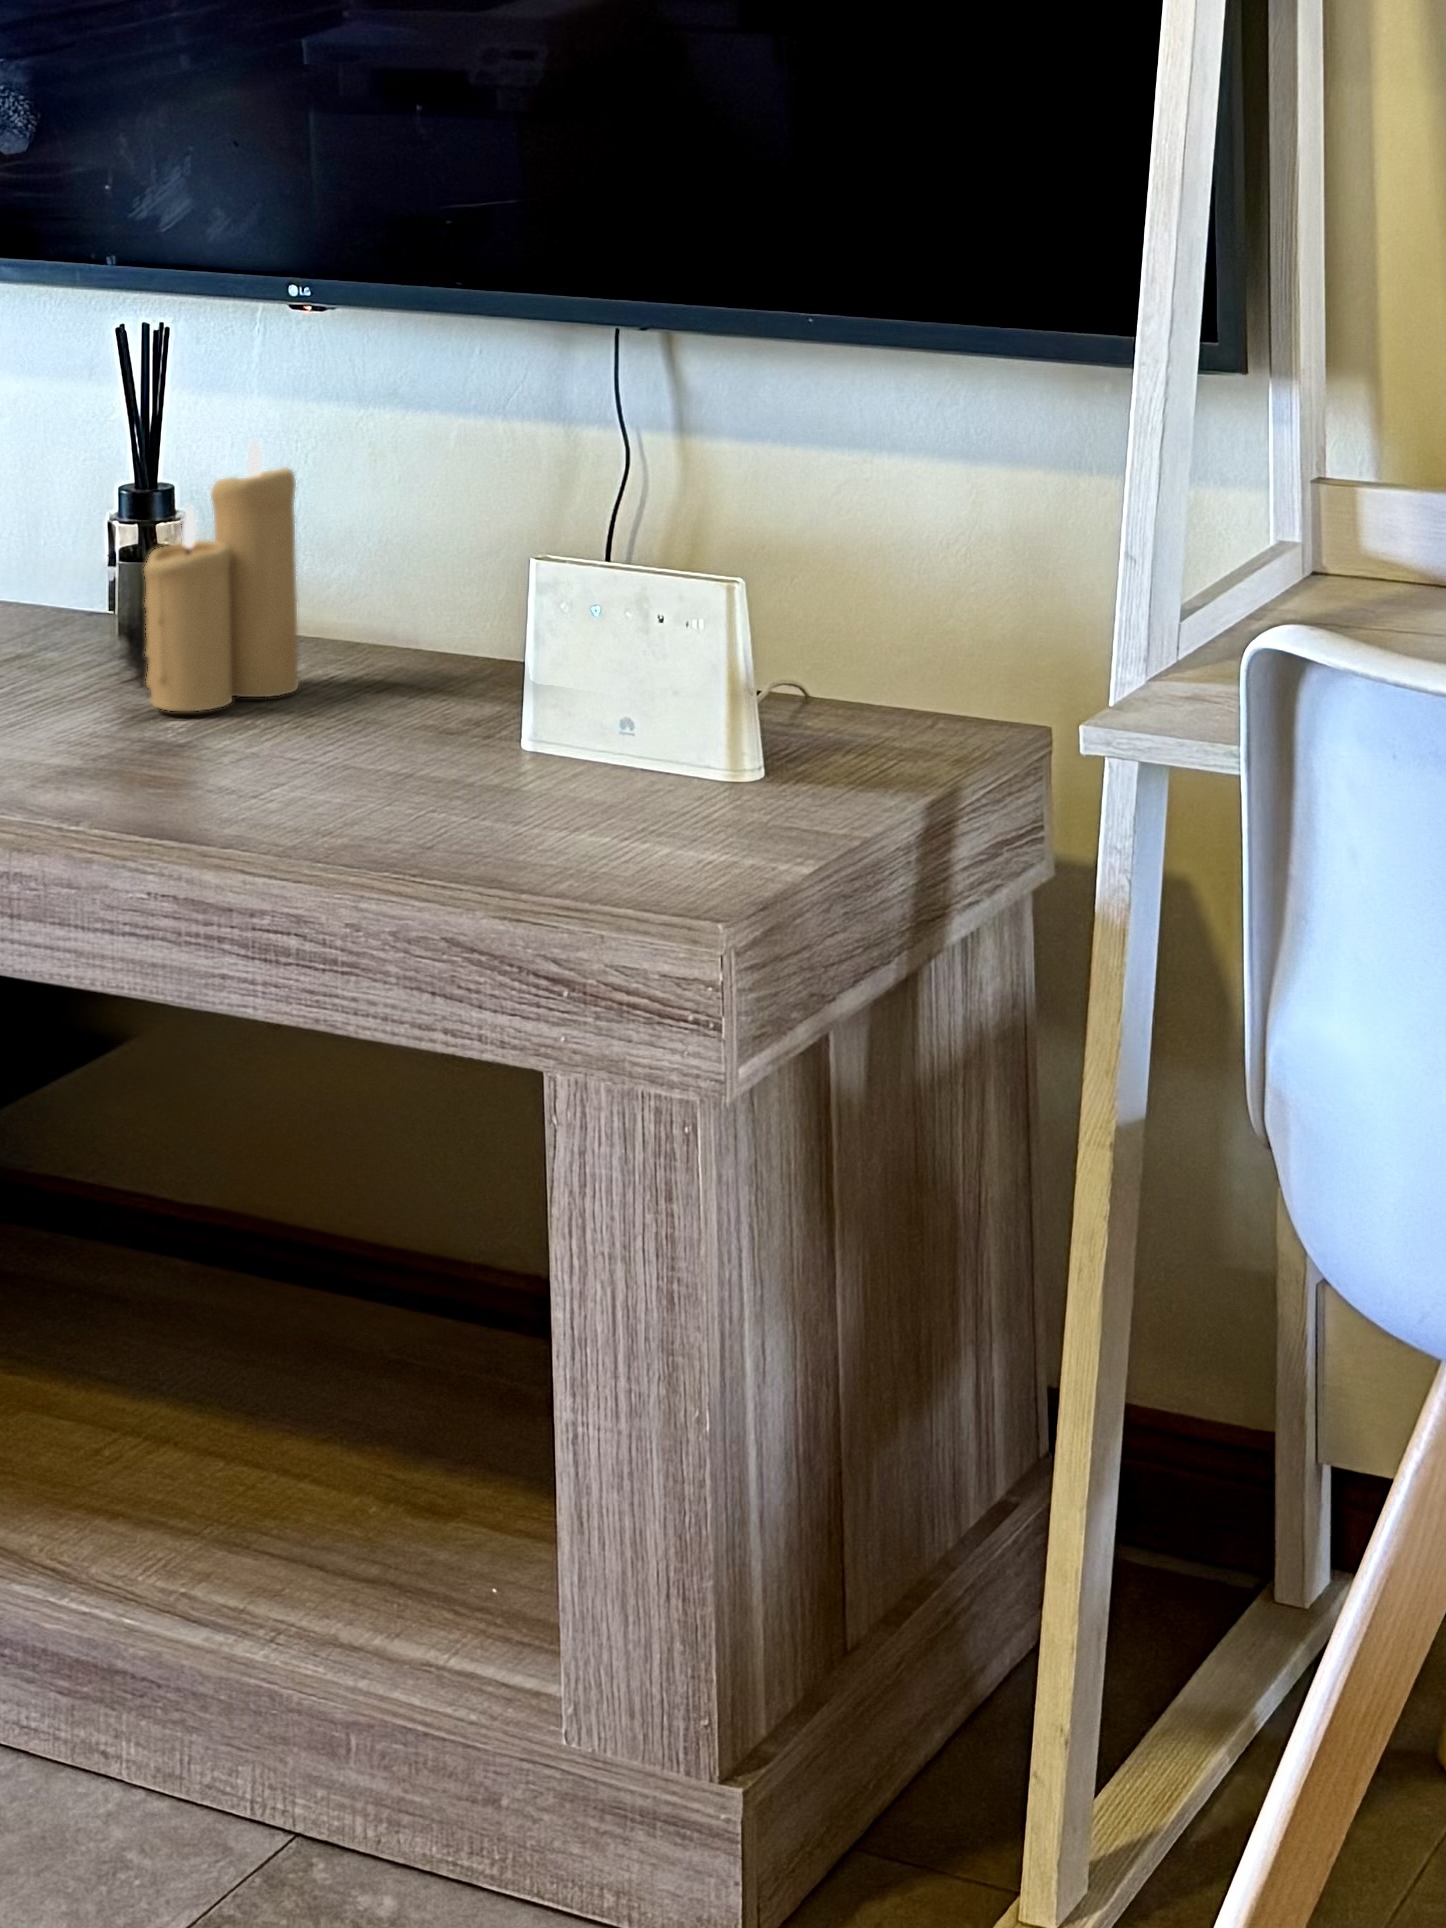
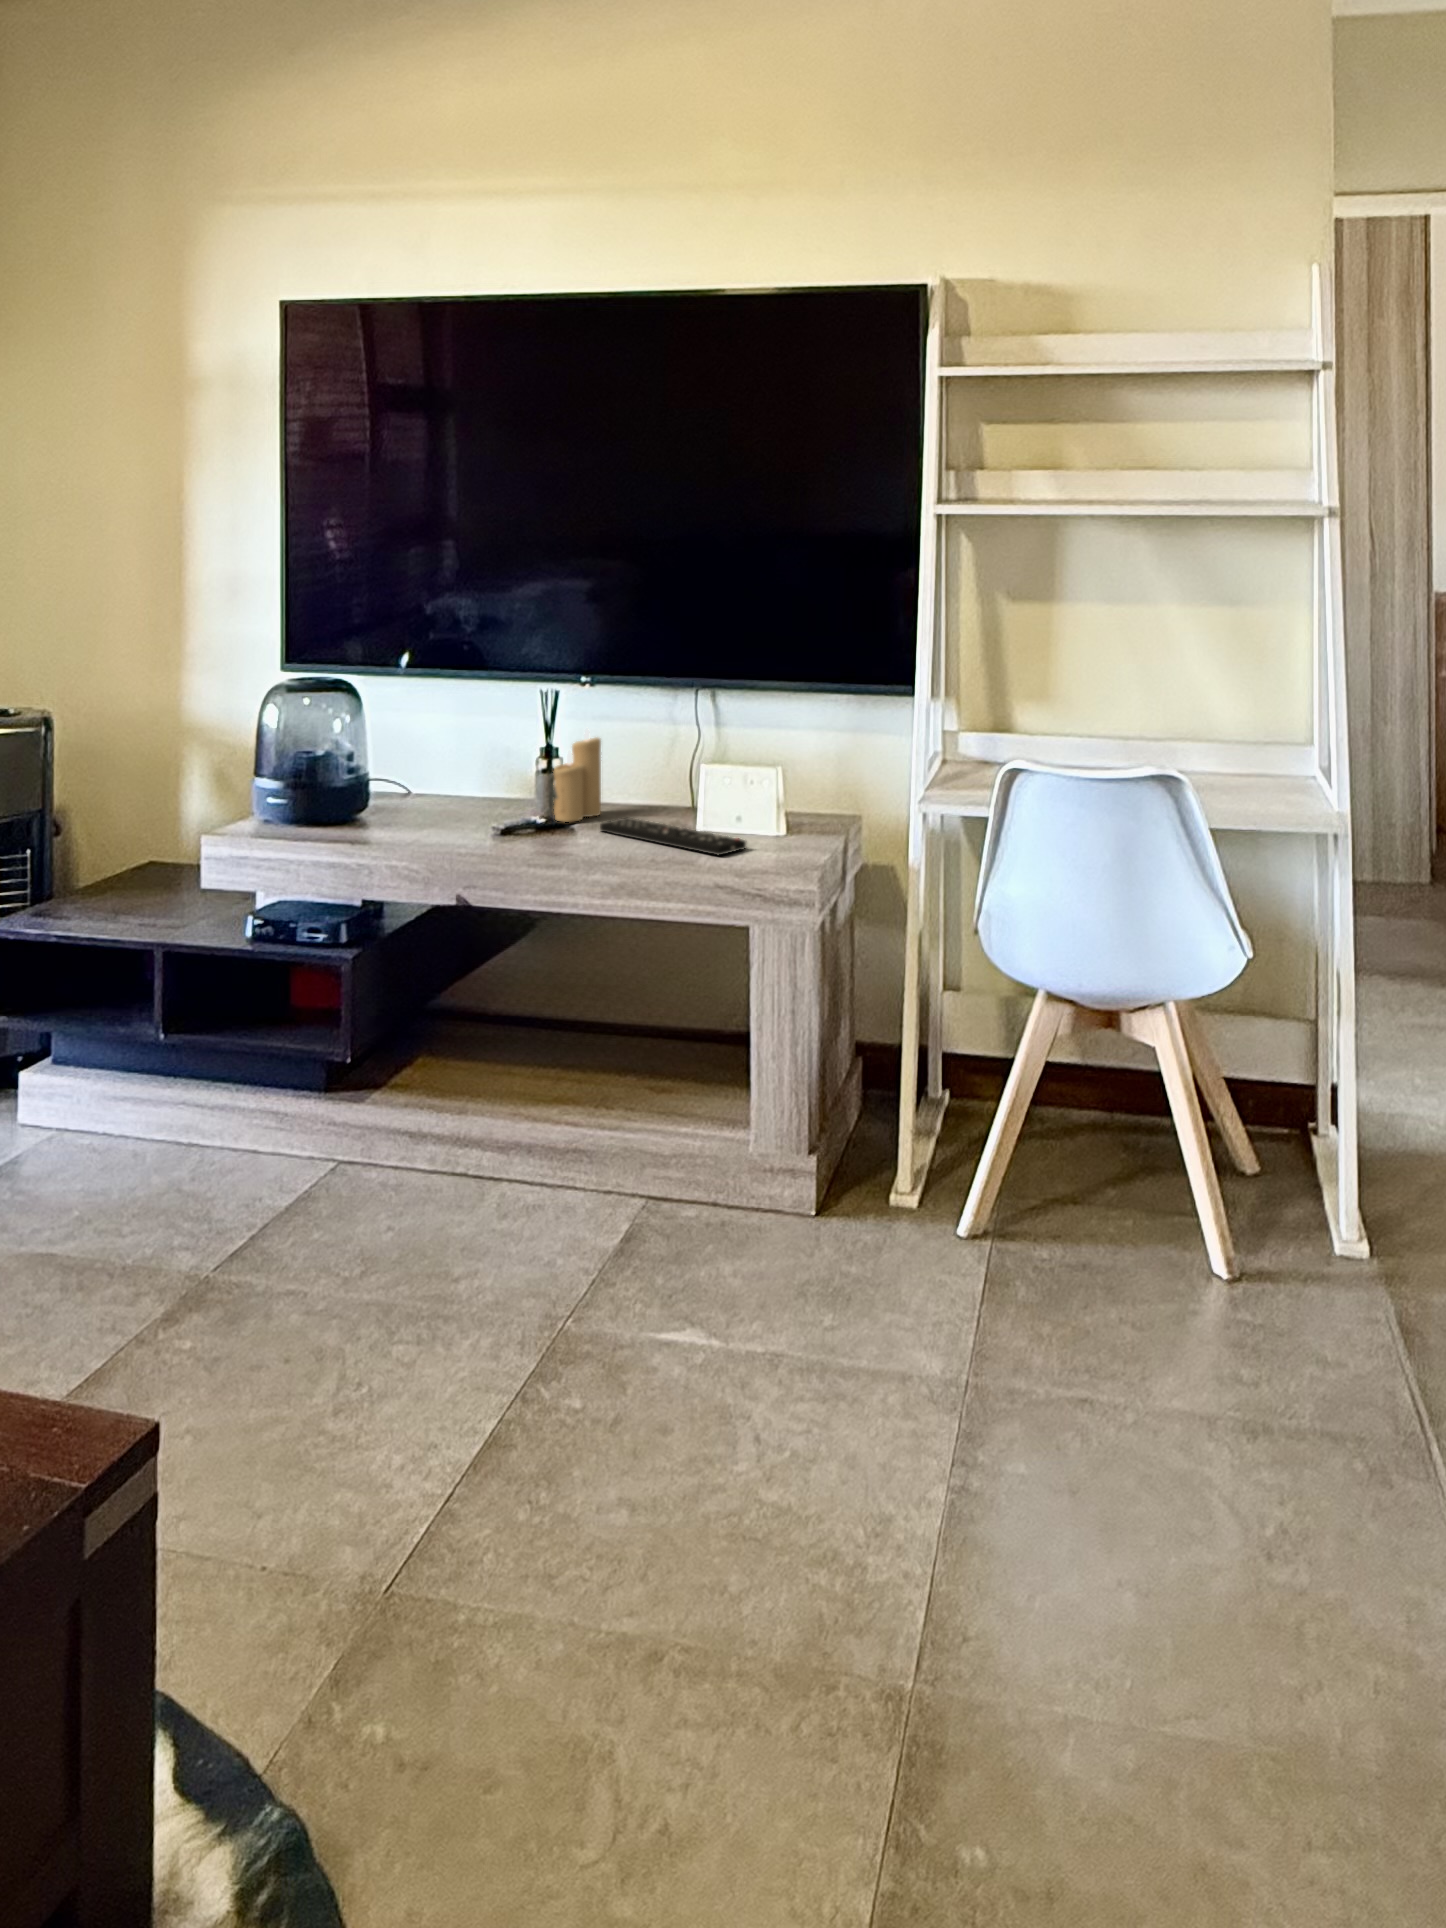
remote control: none [241,709,599,854] -> present [600,818,746,856]

